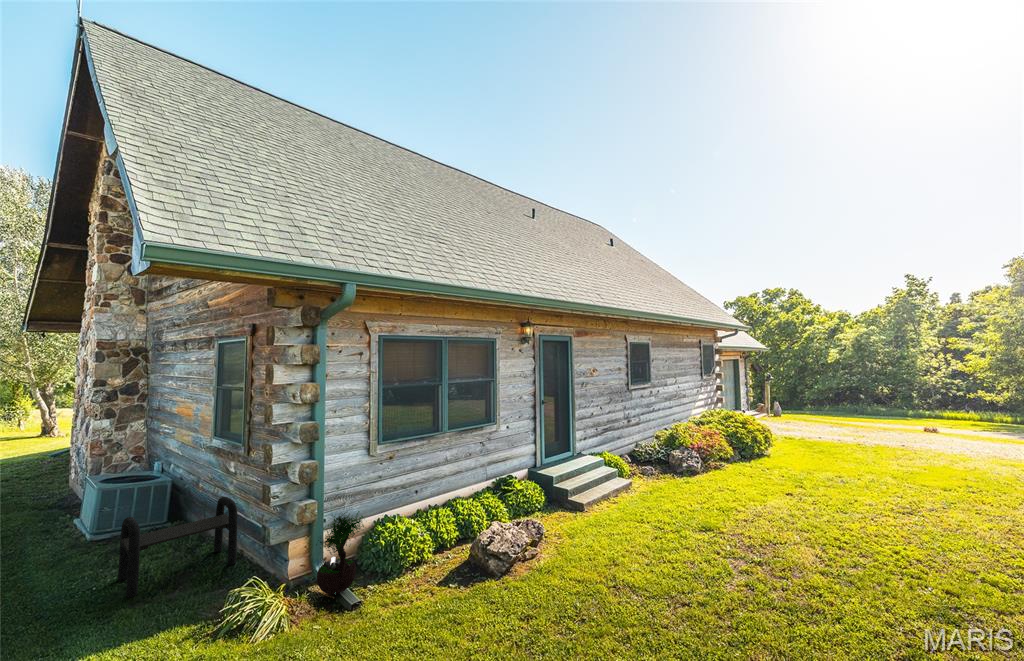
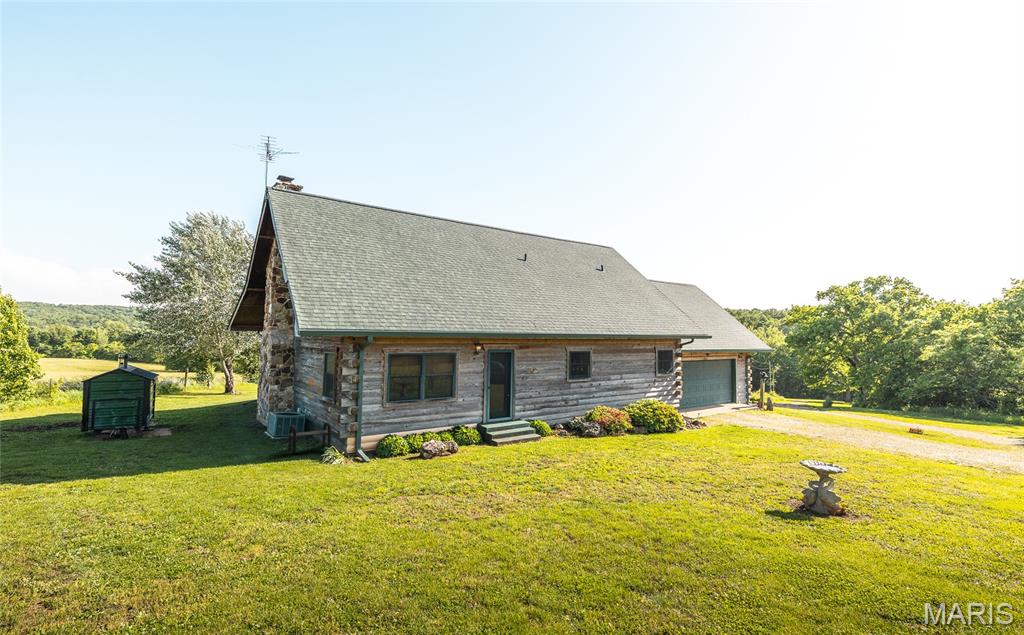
potted tree: present [316,511,364,595] -> none [356,426,376,460]

